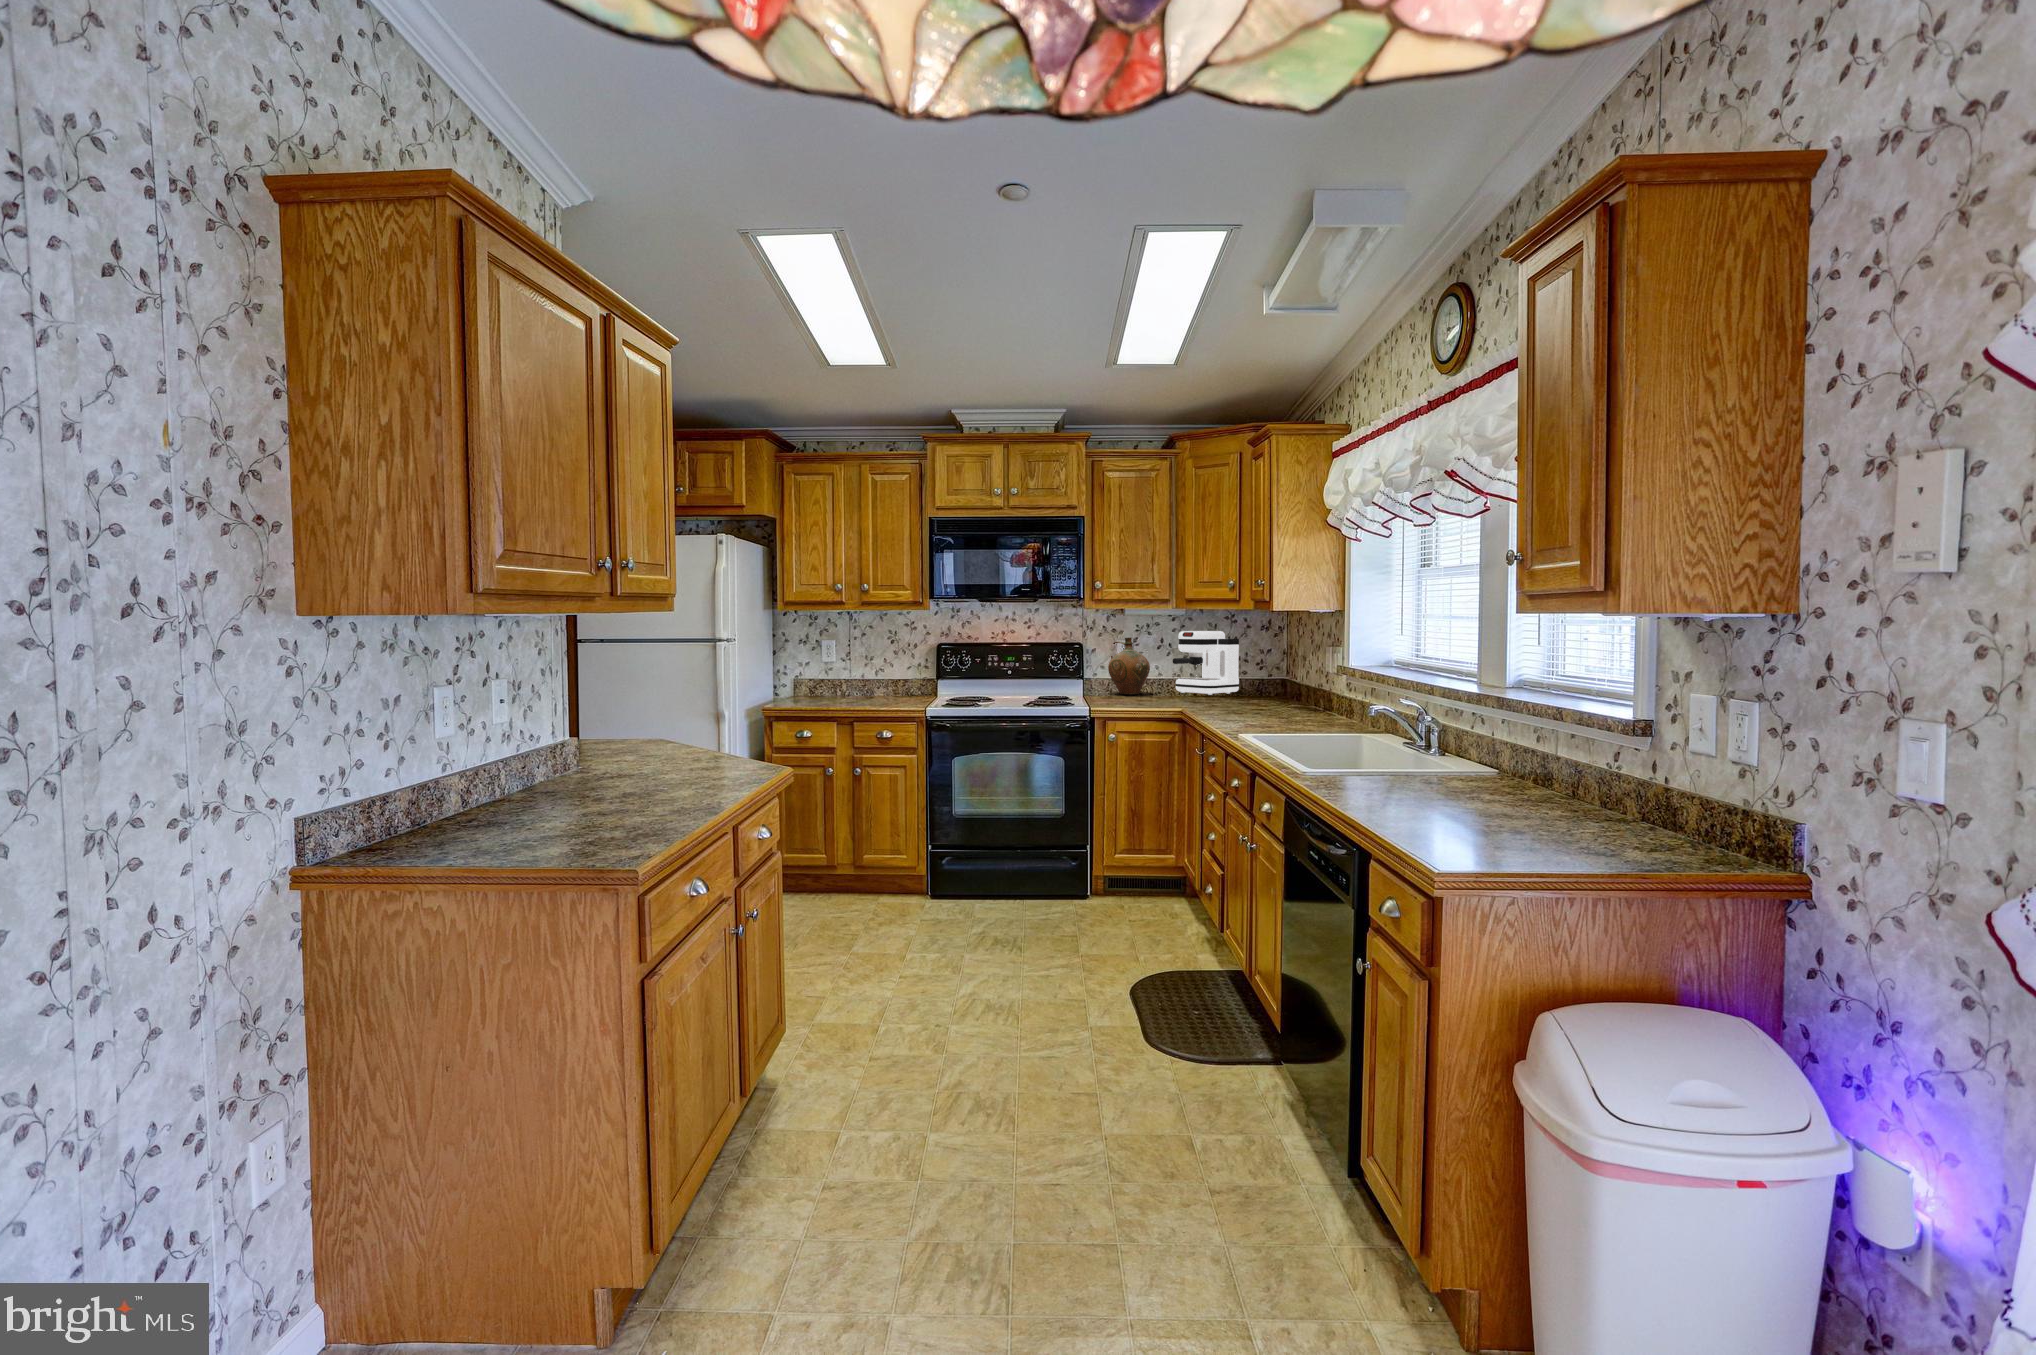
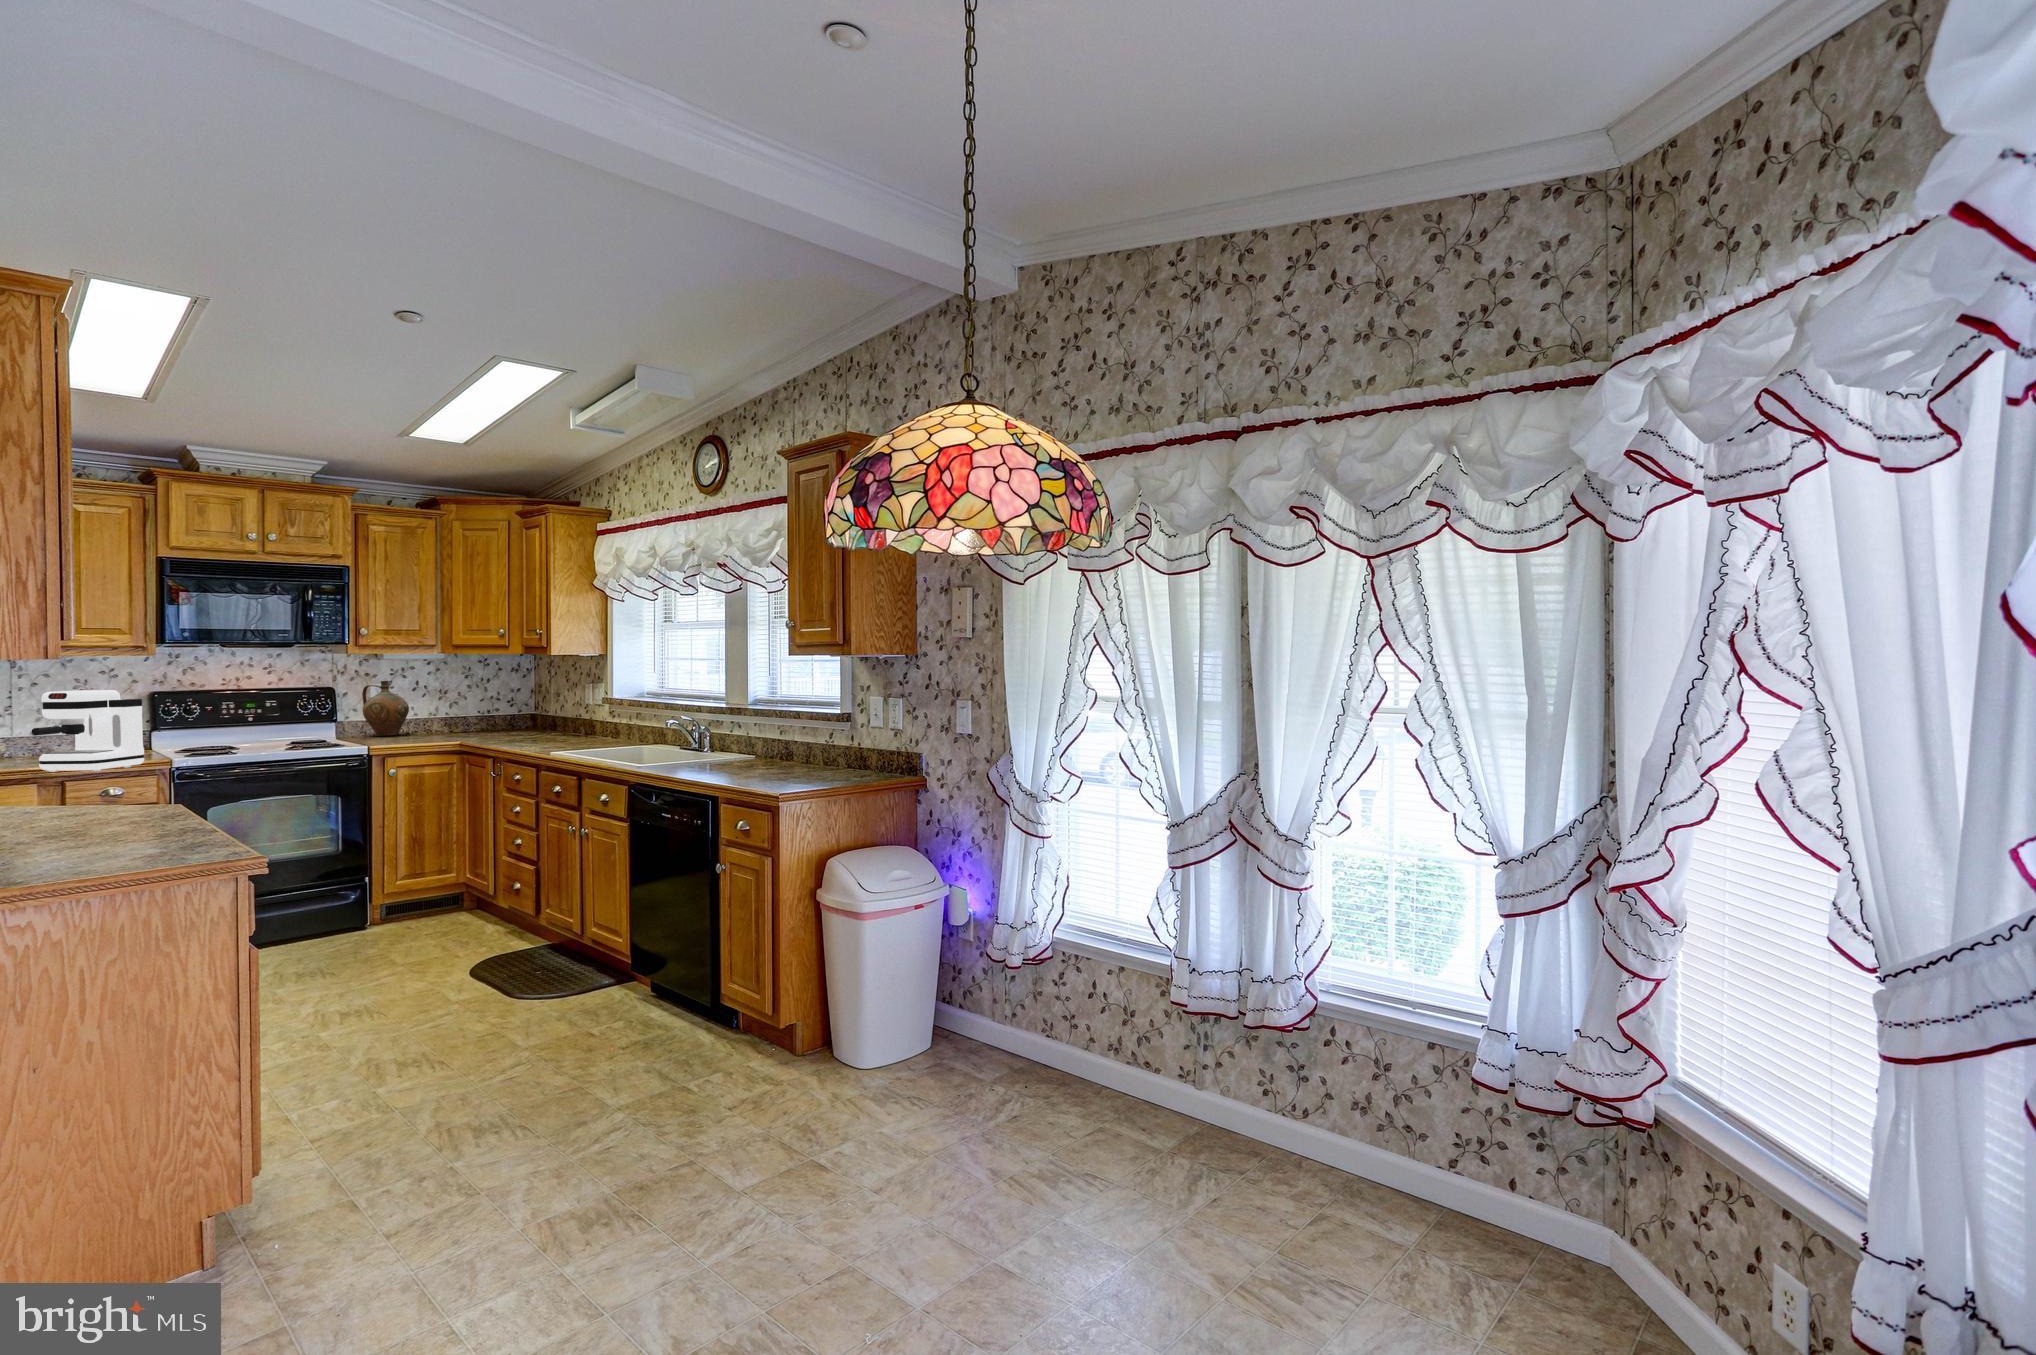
coffee maker: present [1173,631,1239,695] -> present [32,690,144,772]

